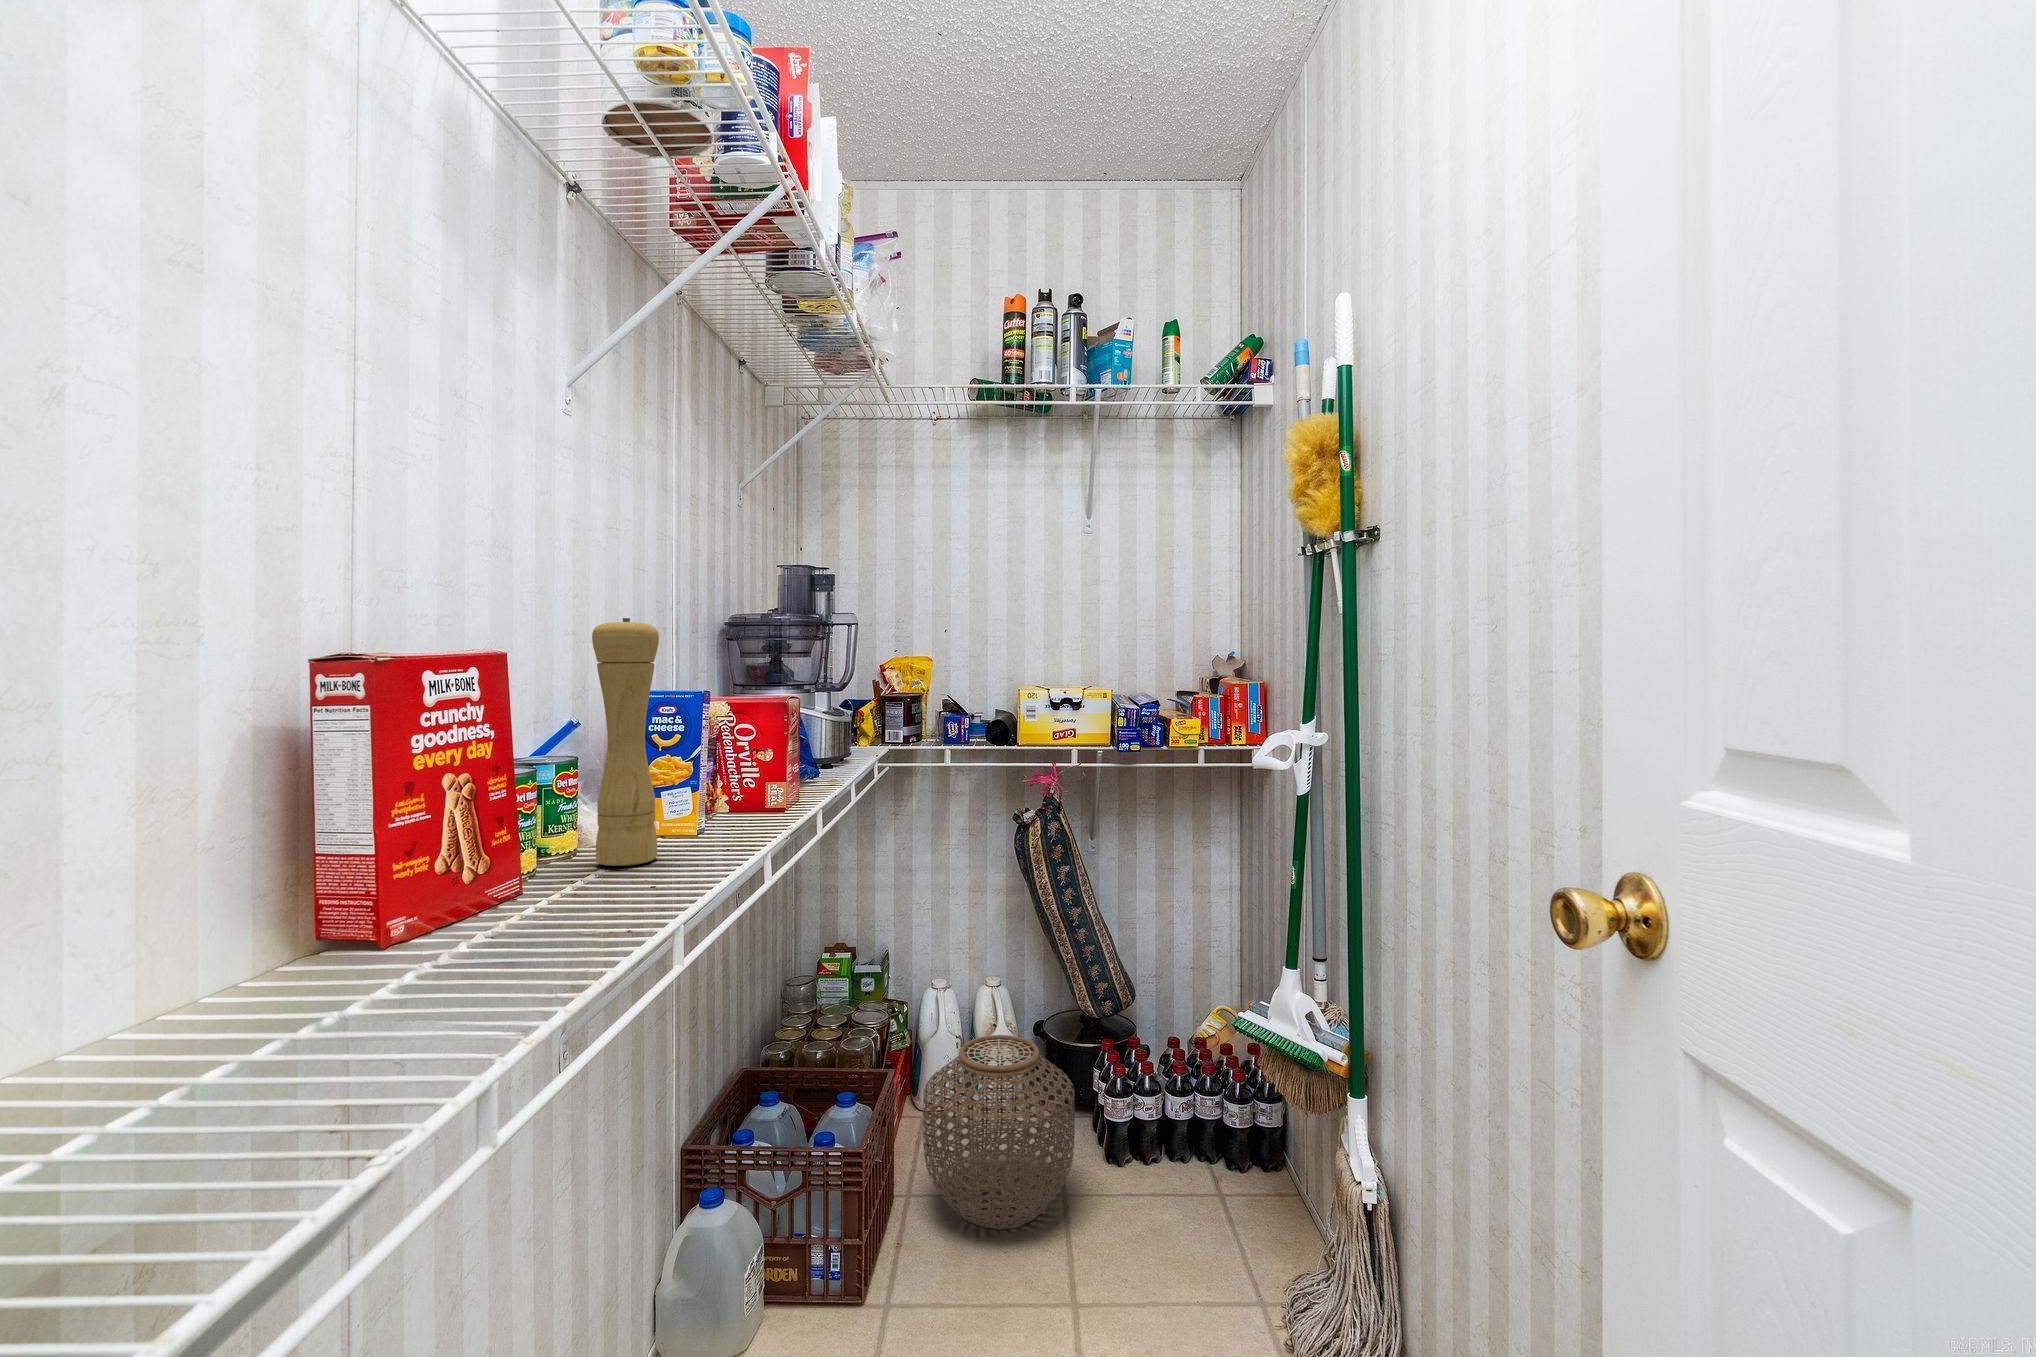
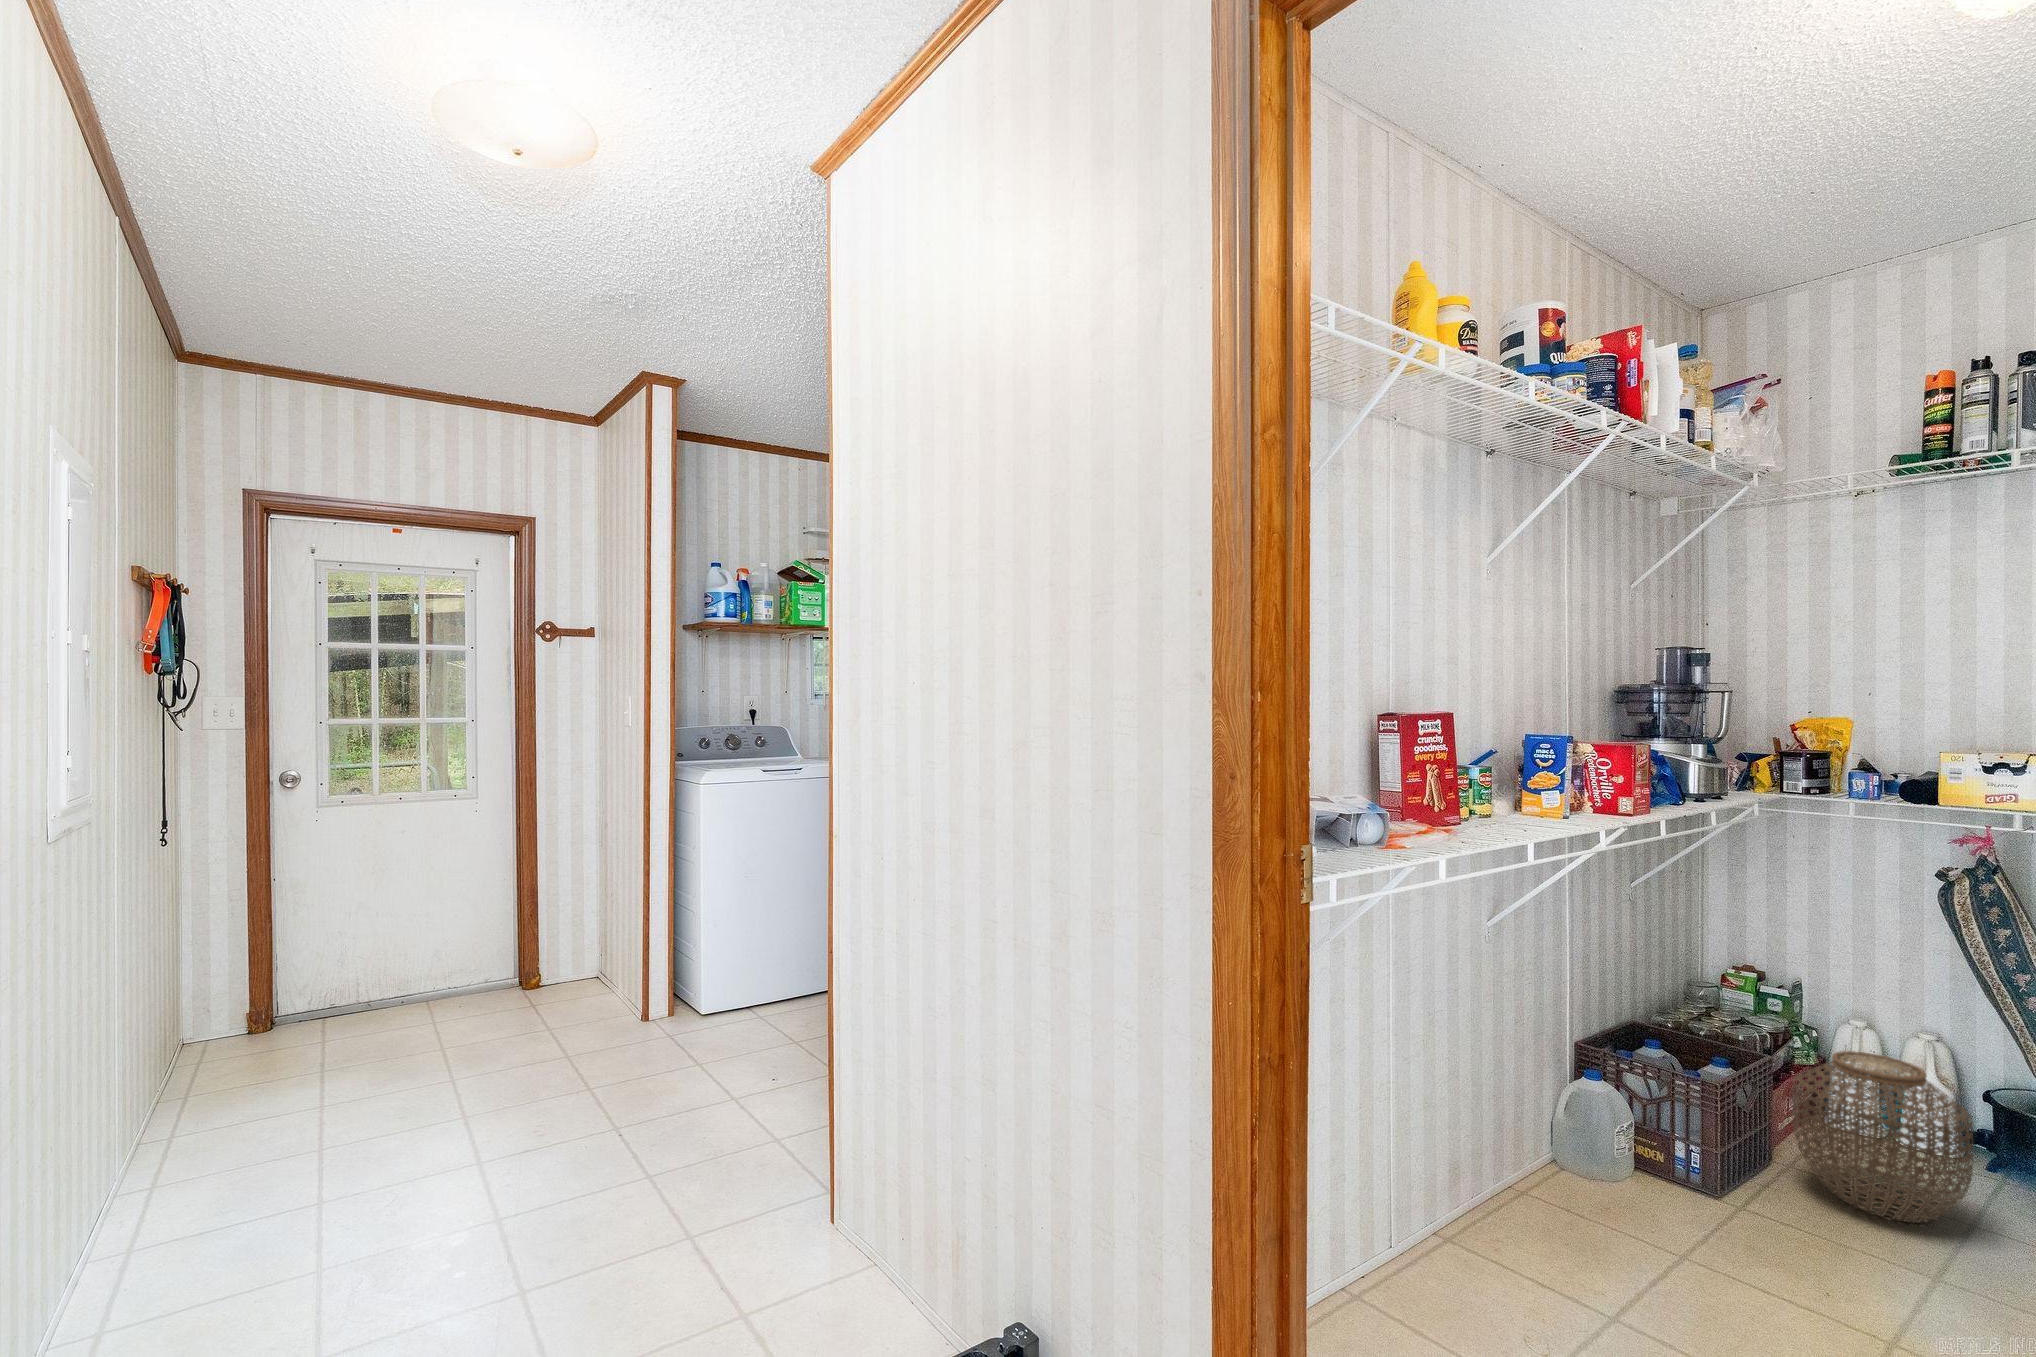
pepper mill: present [592,618,659,866] -> none [1497,696,1533,823]

